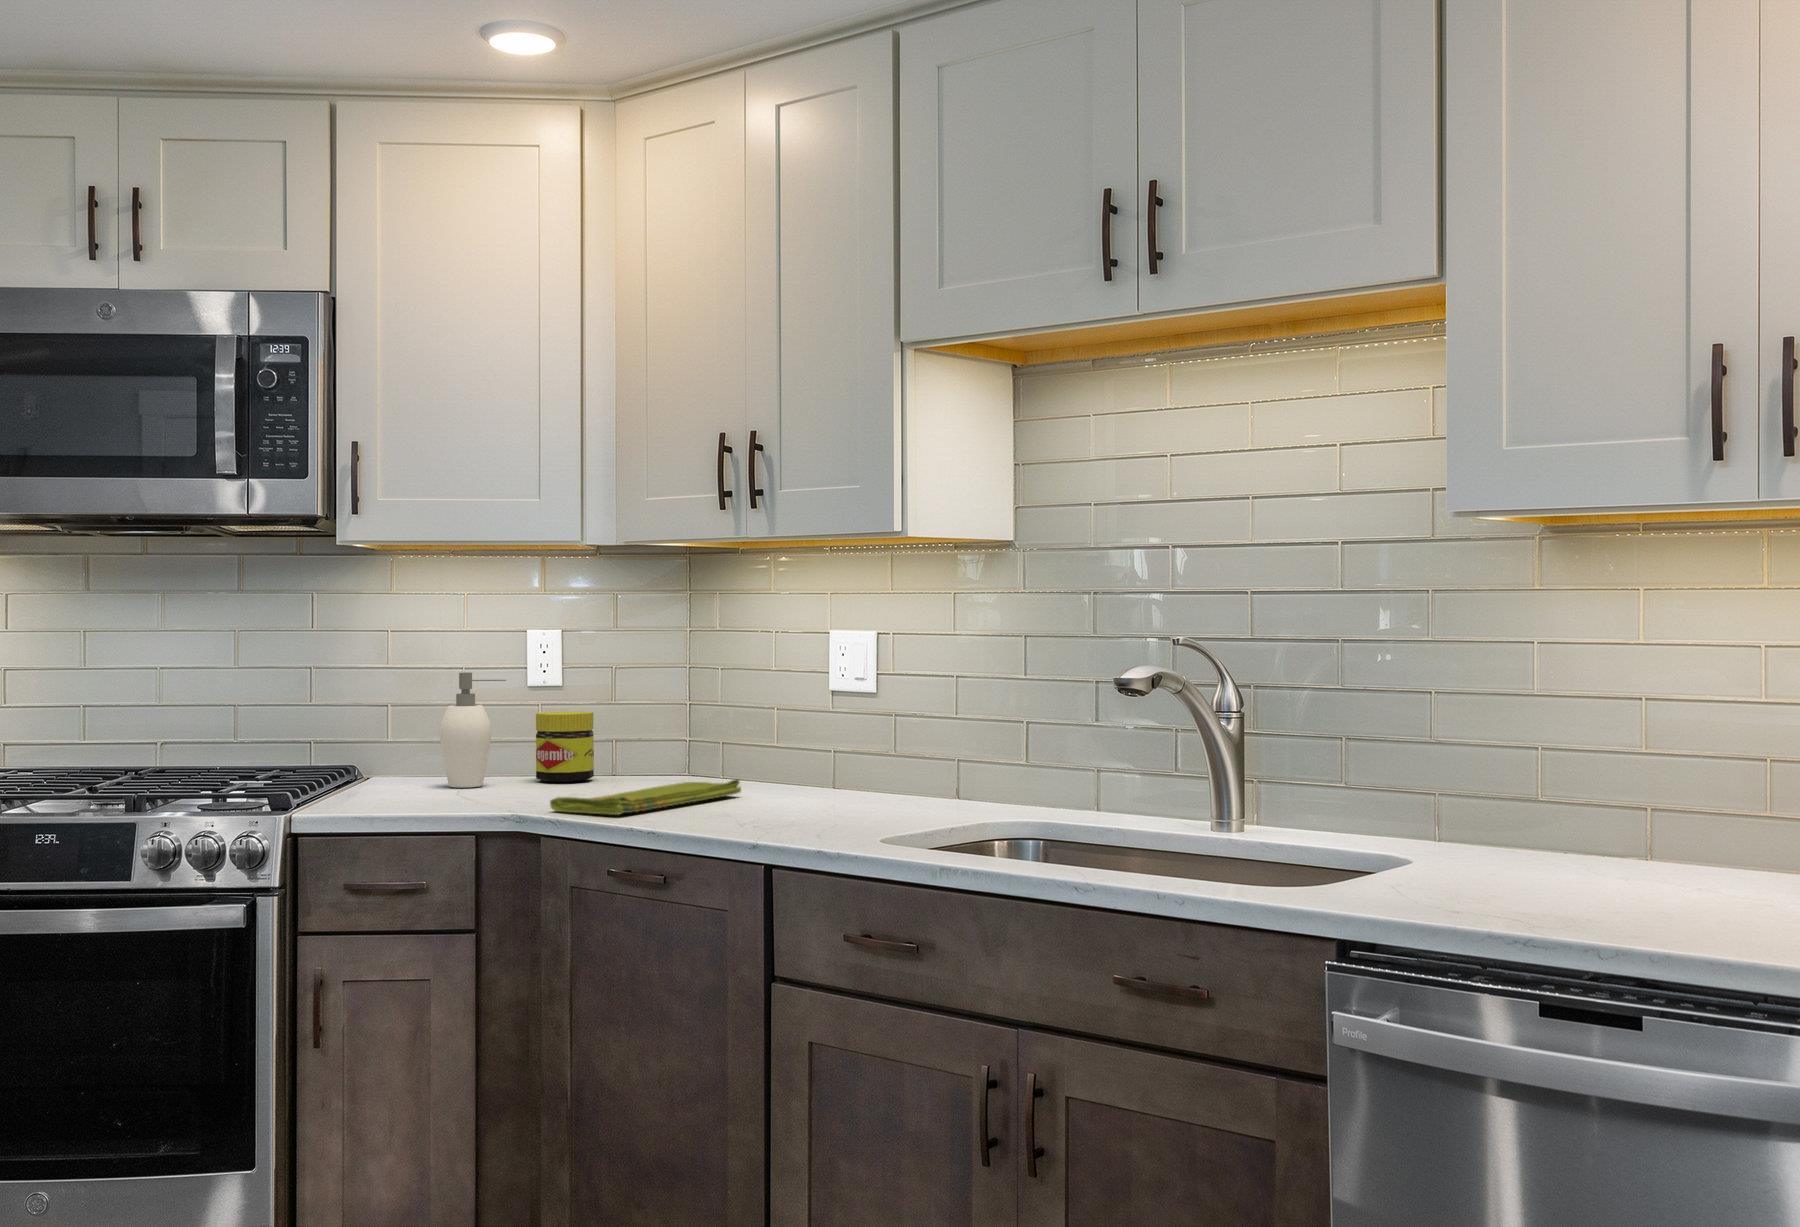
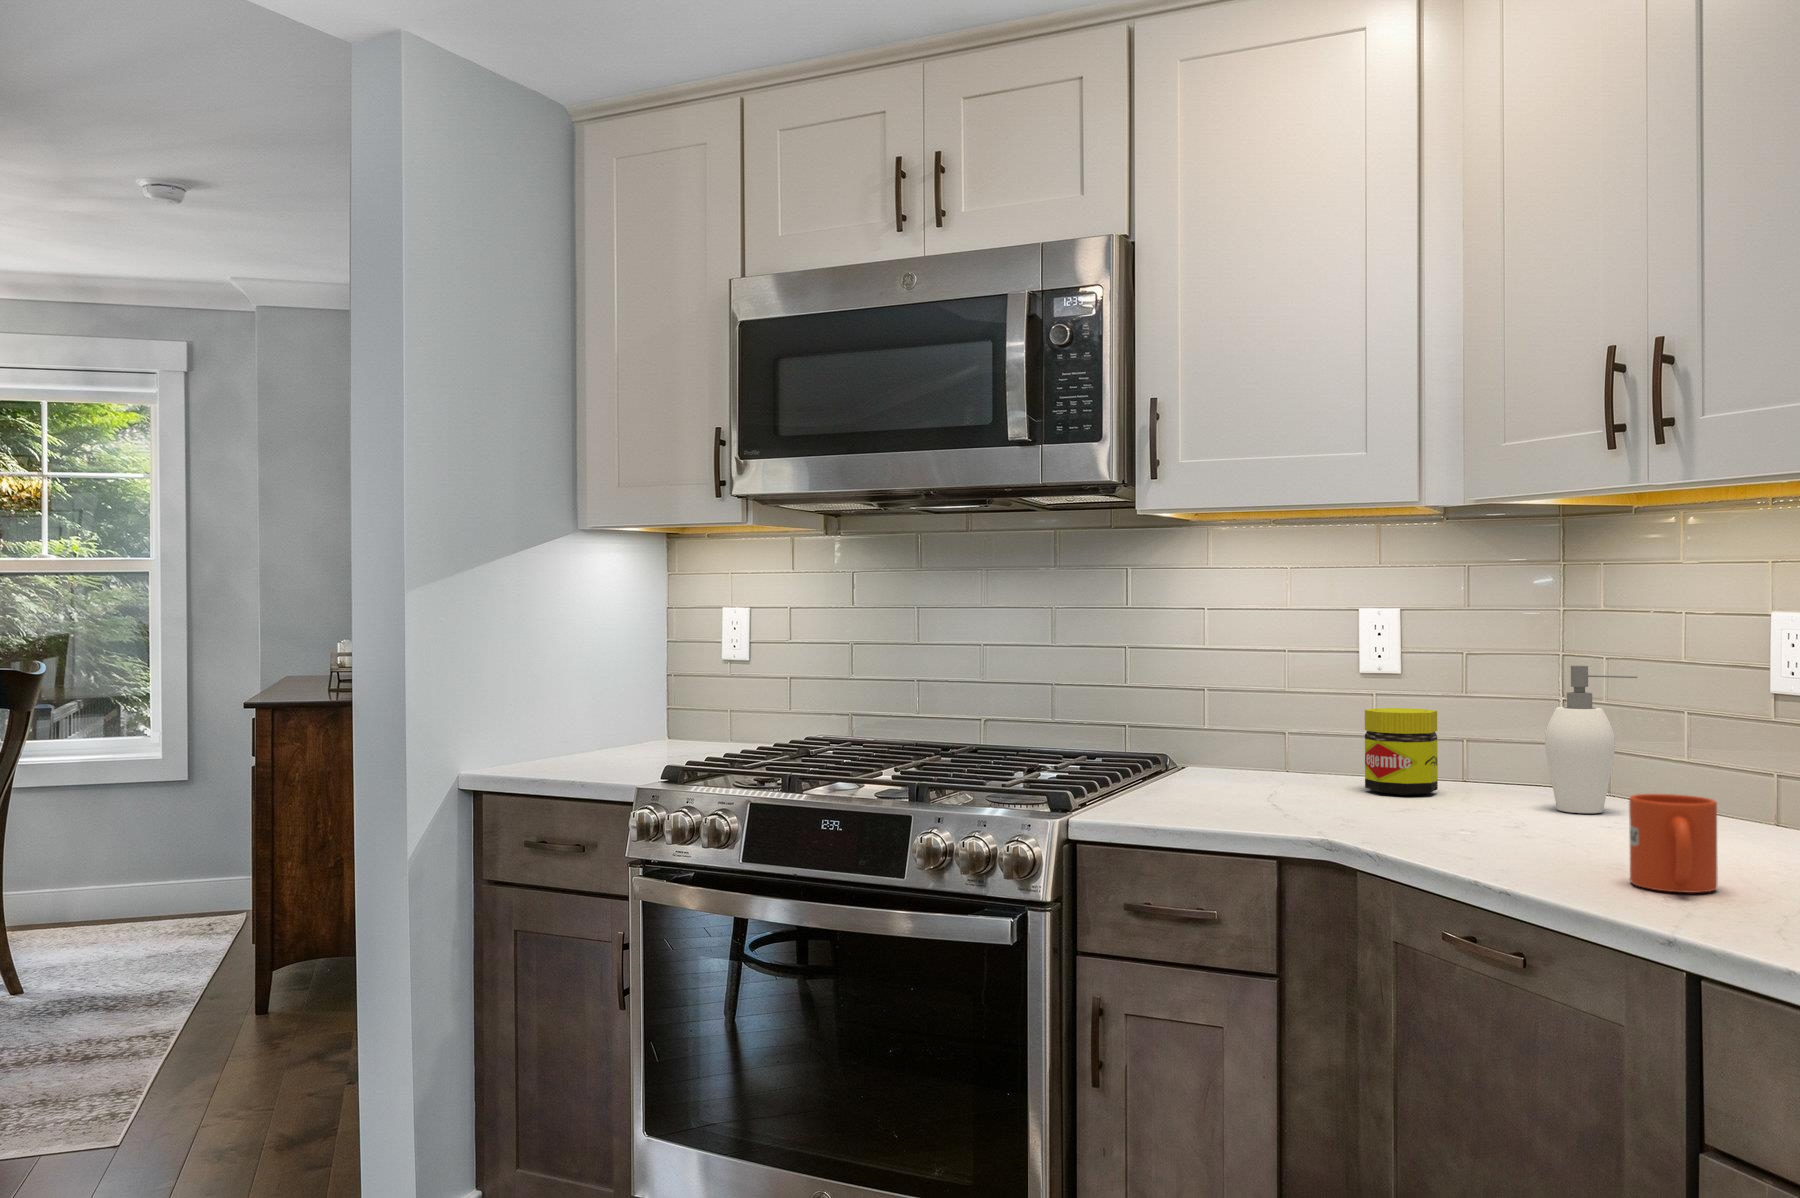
soap dispenser: present [439,672,506,788] -> present [1545,666,1637,813]
mug: none [736,757,789,823] -> present [1629,794,1718,893]
dish towel: present [550,779,741,815] -> none [1368,811,1639,856]

